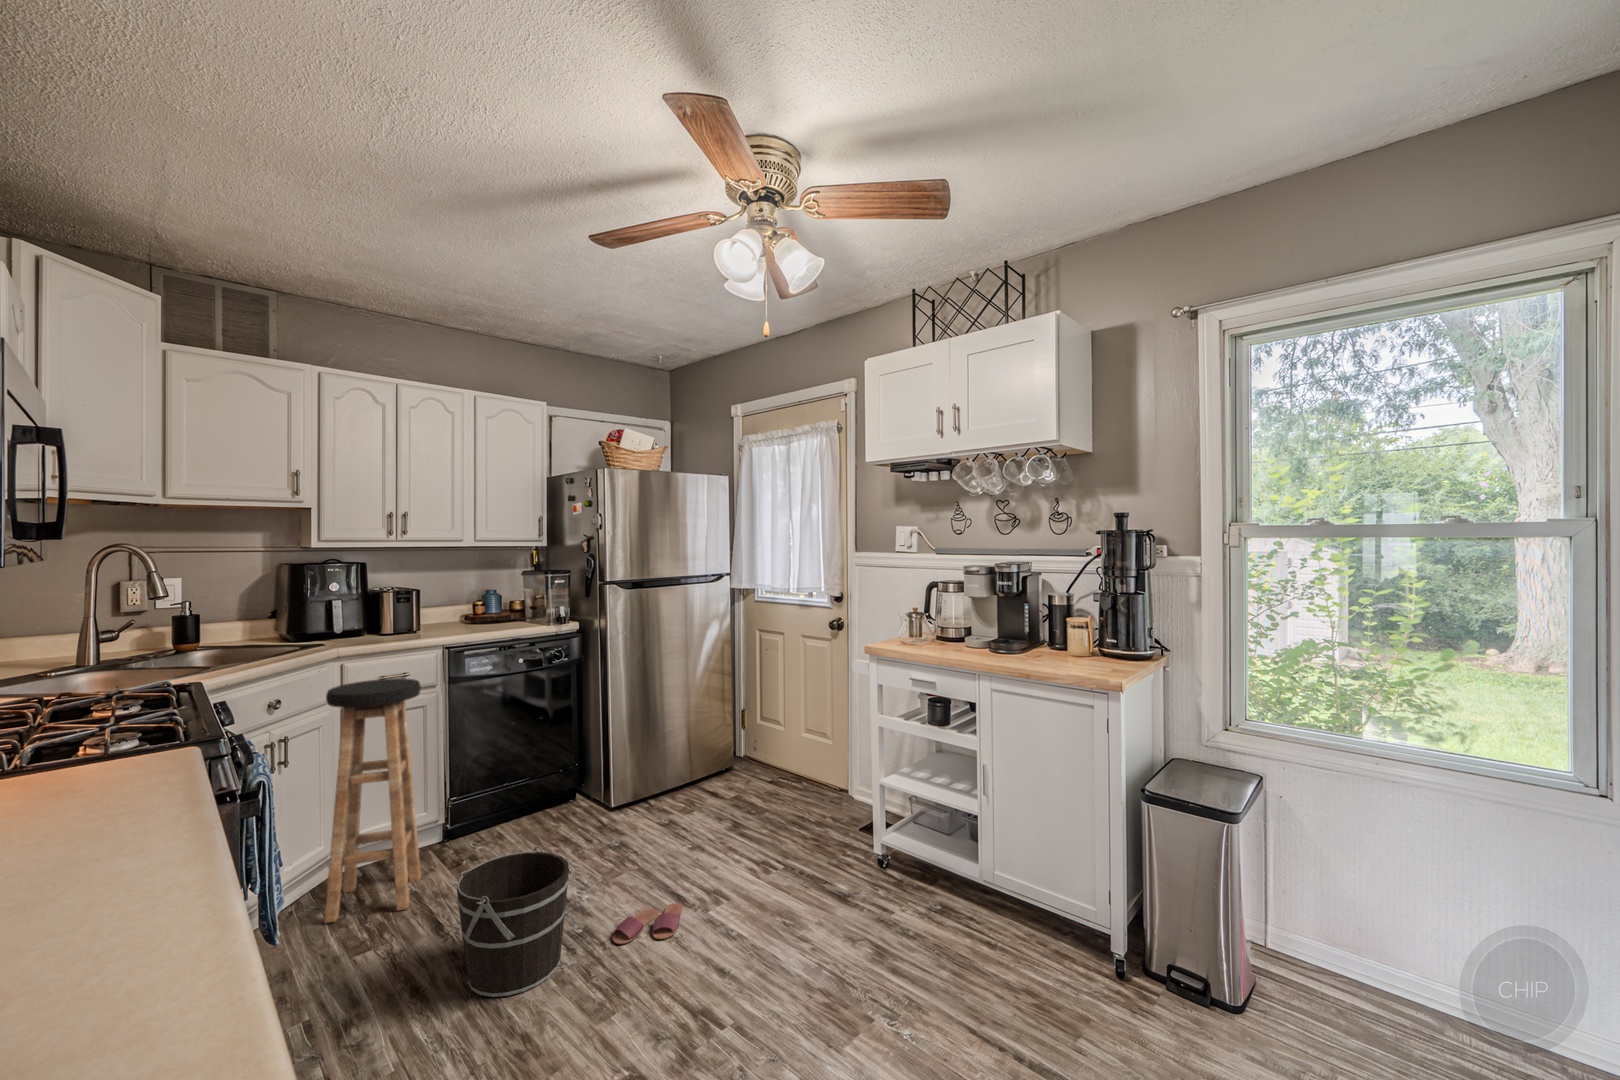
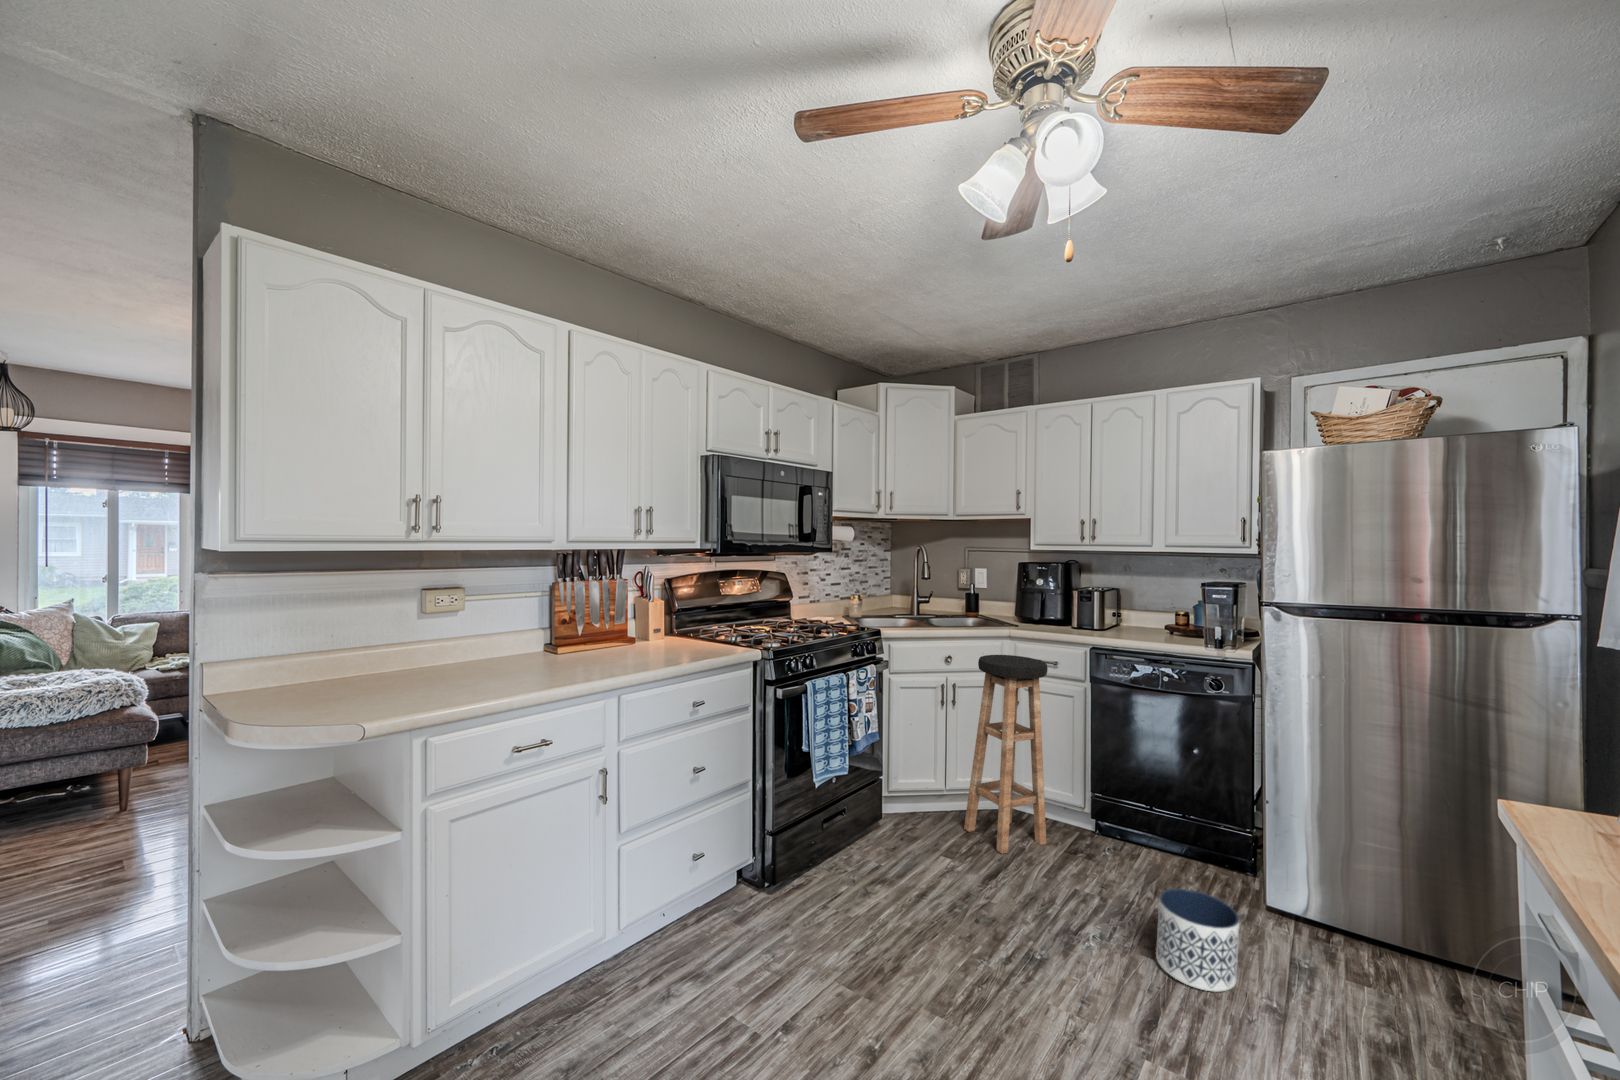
planter: none [613,803,669,874] -> present [1156,889,1240,992]
bucket: present [457,846,569,997] -> none [920,826,1020,960]
slippers: present [613,903,683,944] -> none [1035,979,1140,1035]

